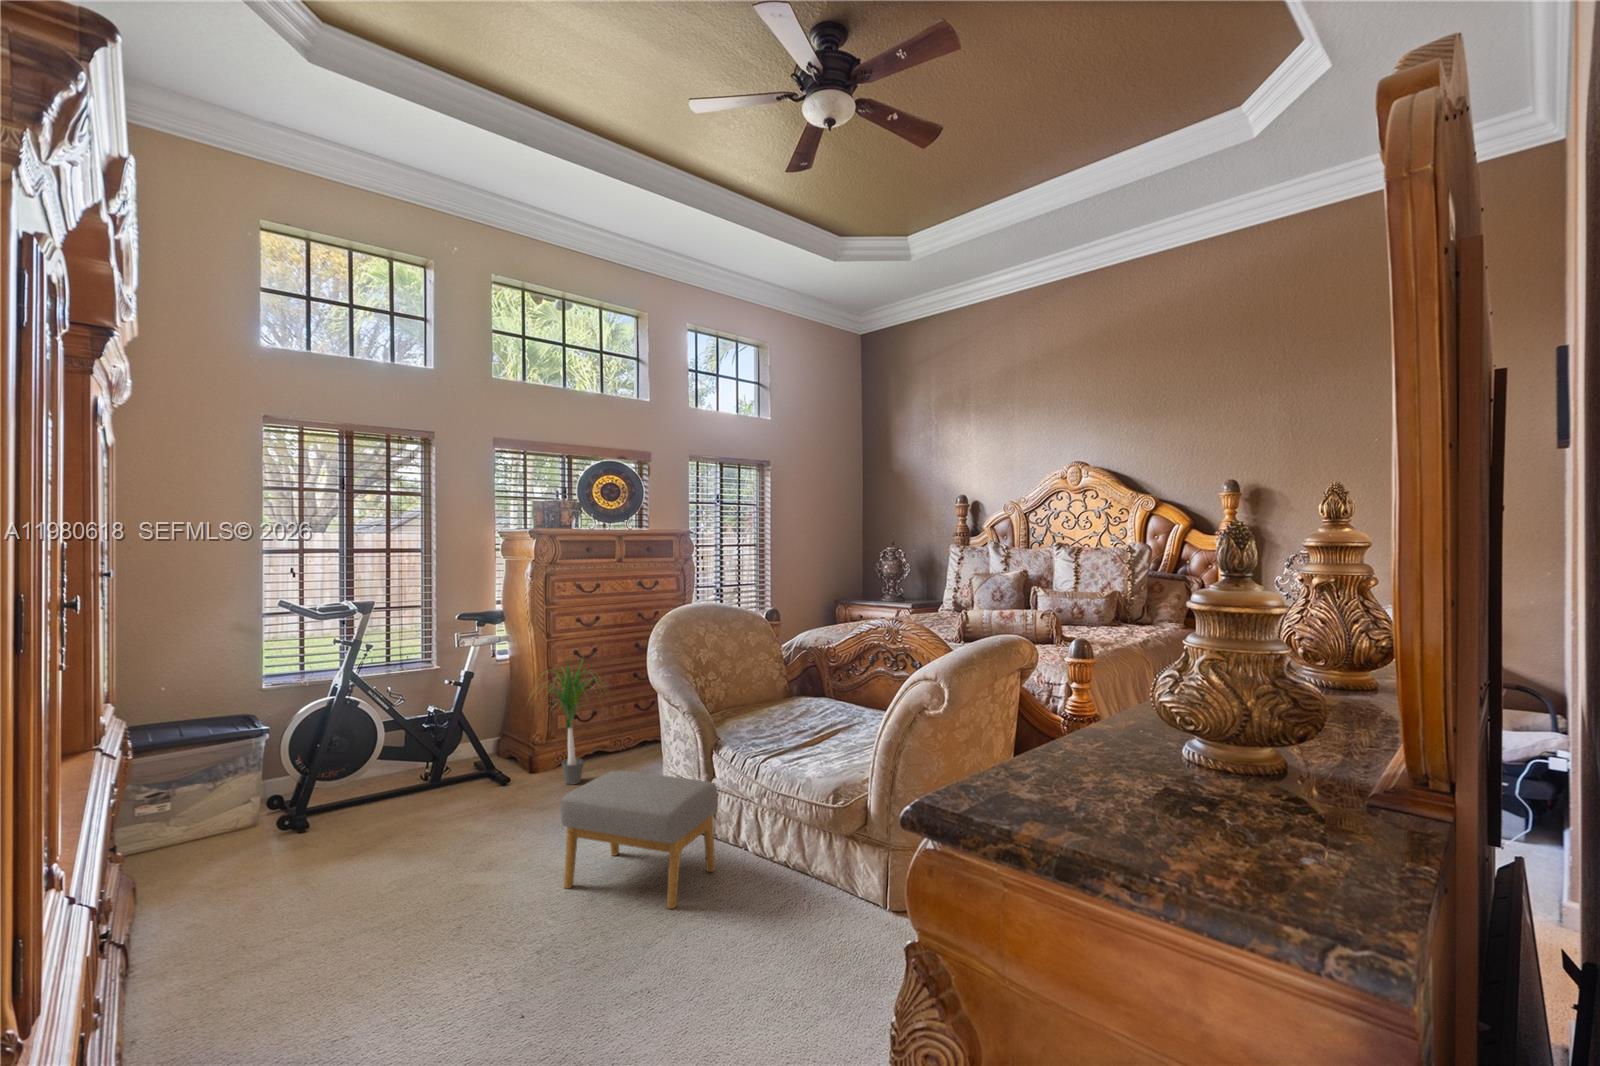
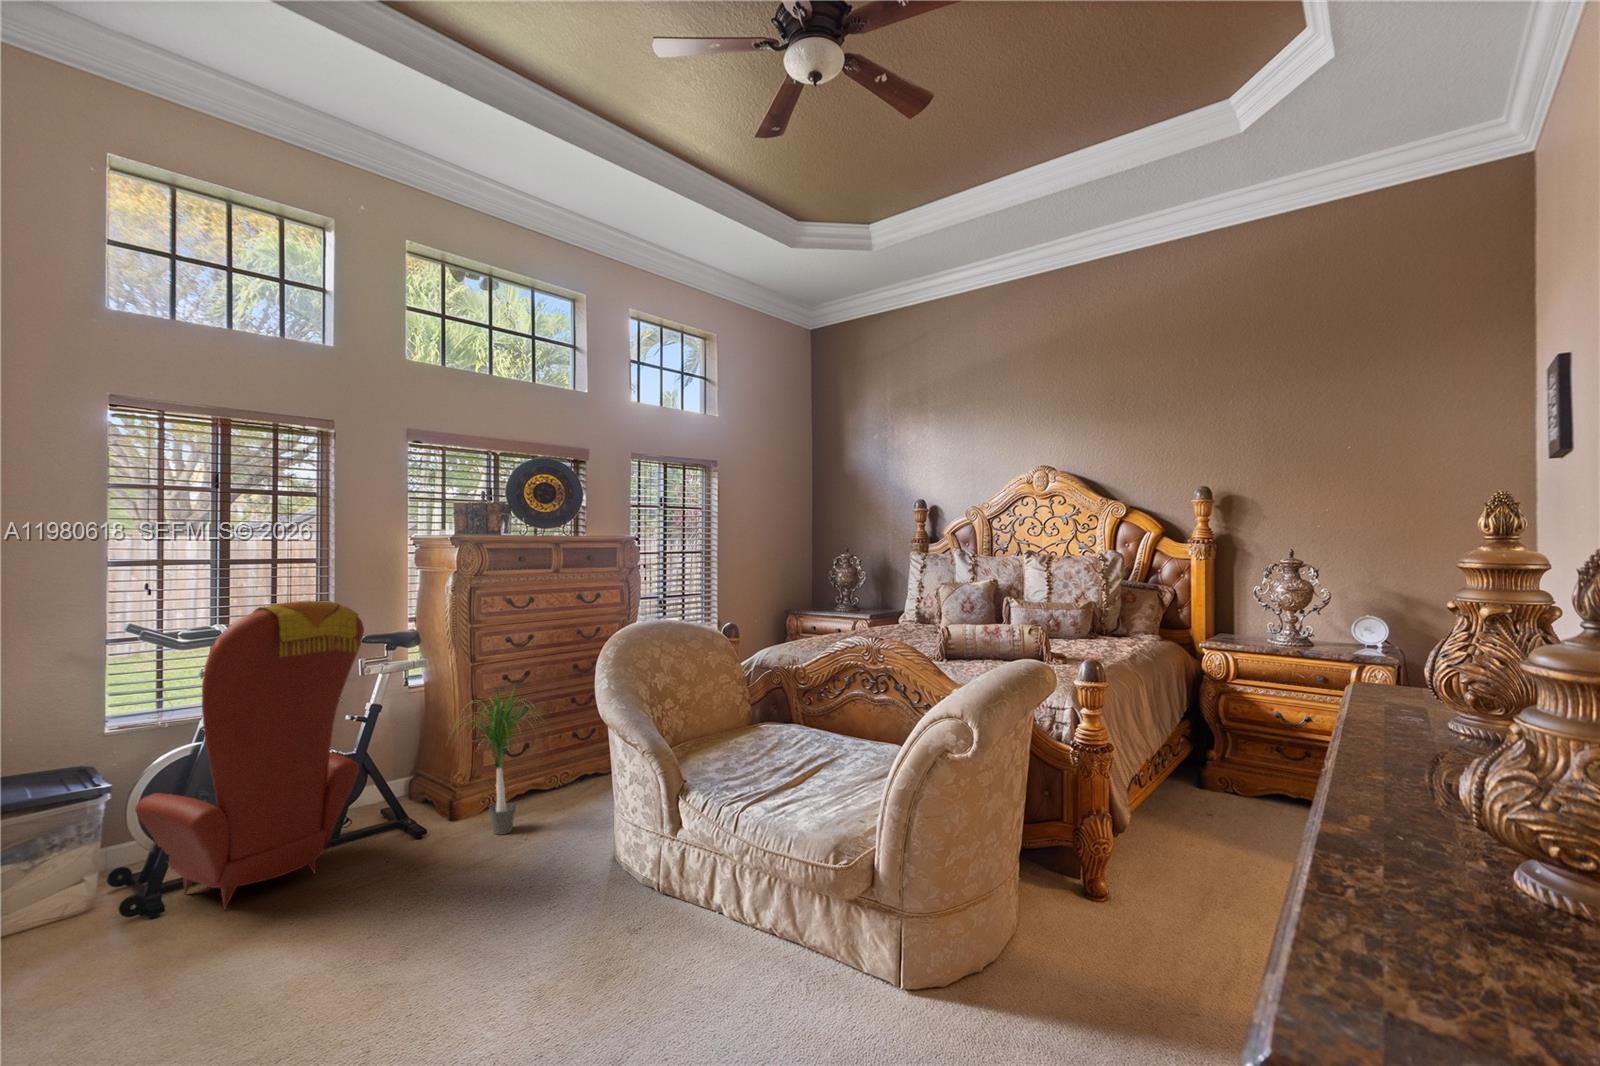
armchair: none [286,582,459,831] -> present [135,601,364,910]
footstool: present [561,770,718,909] -> none [499,826,689,1001]

